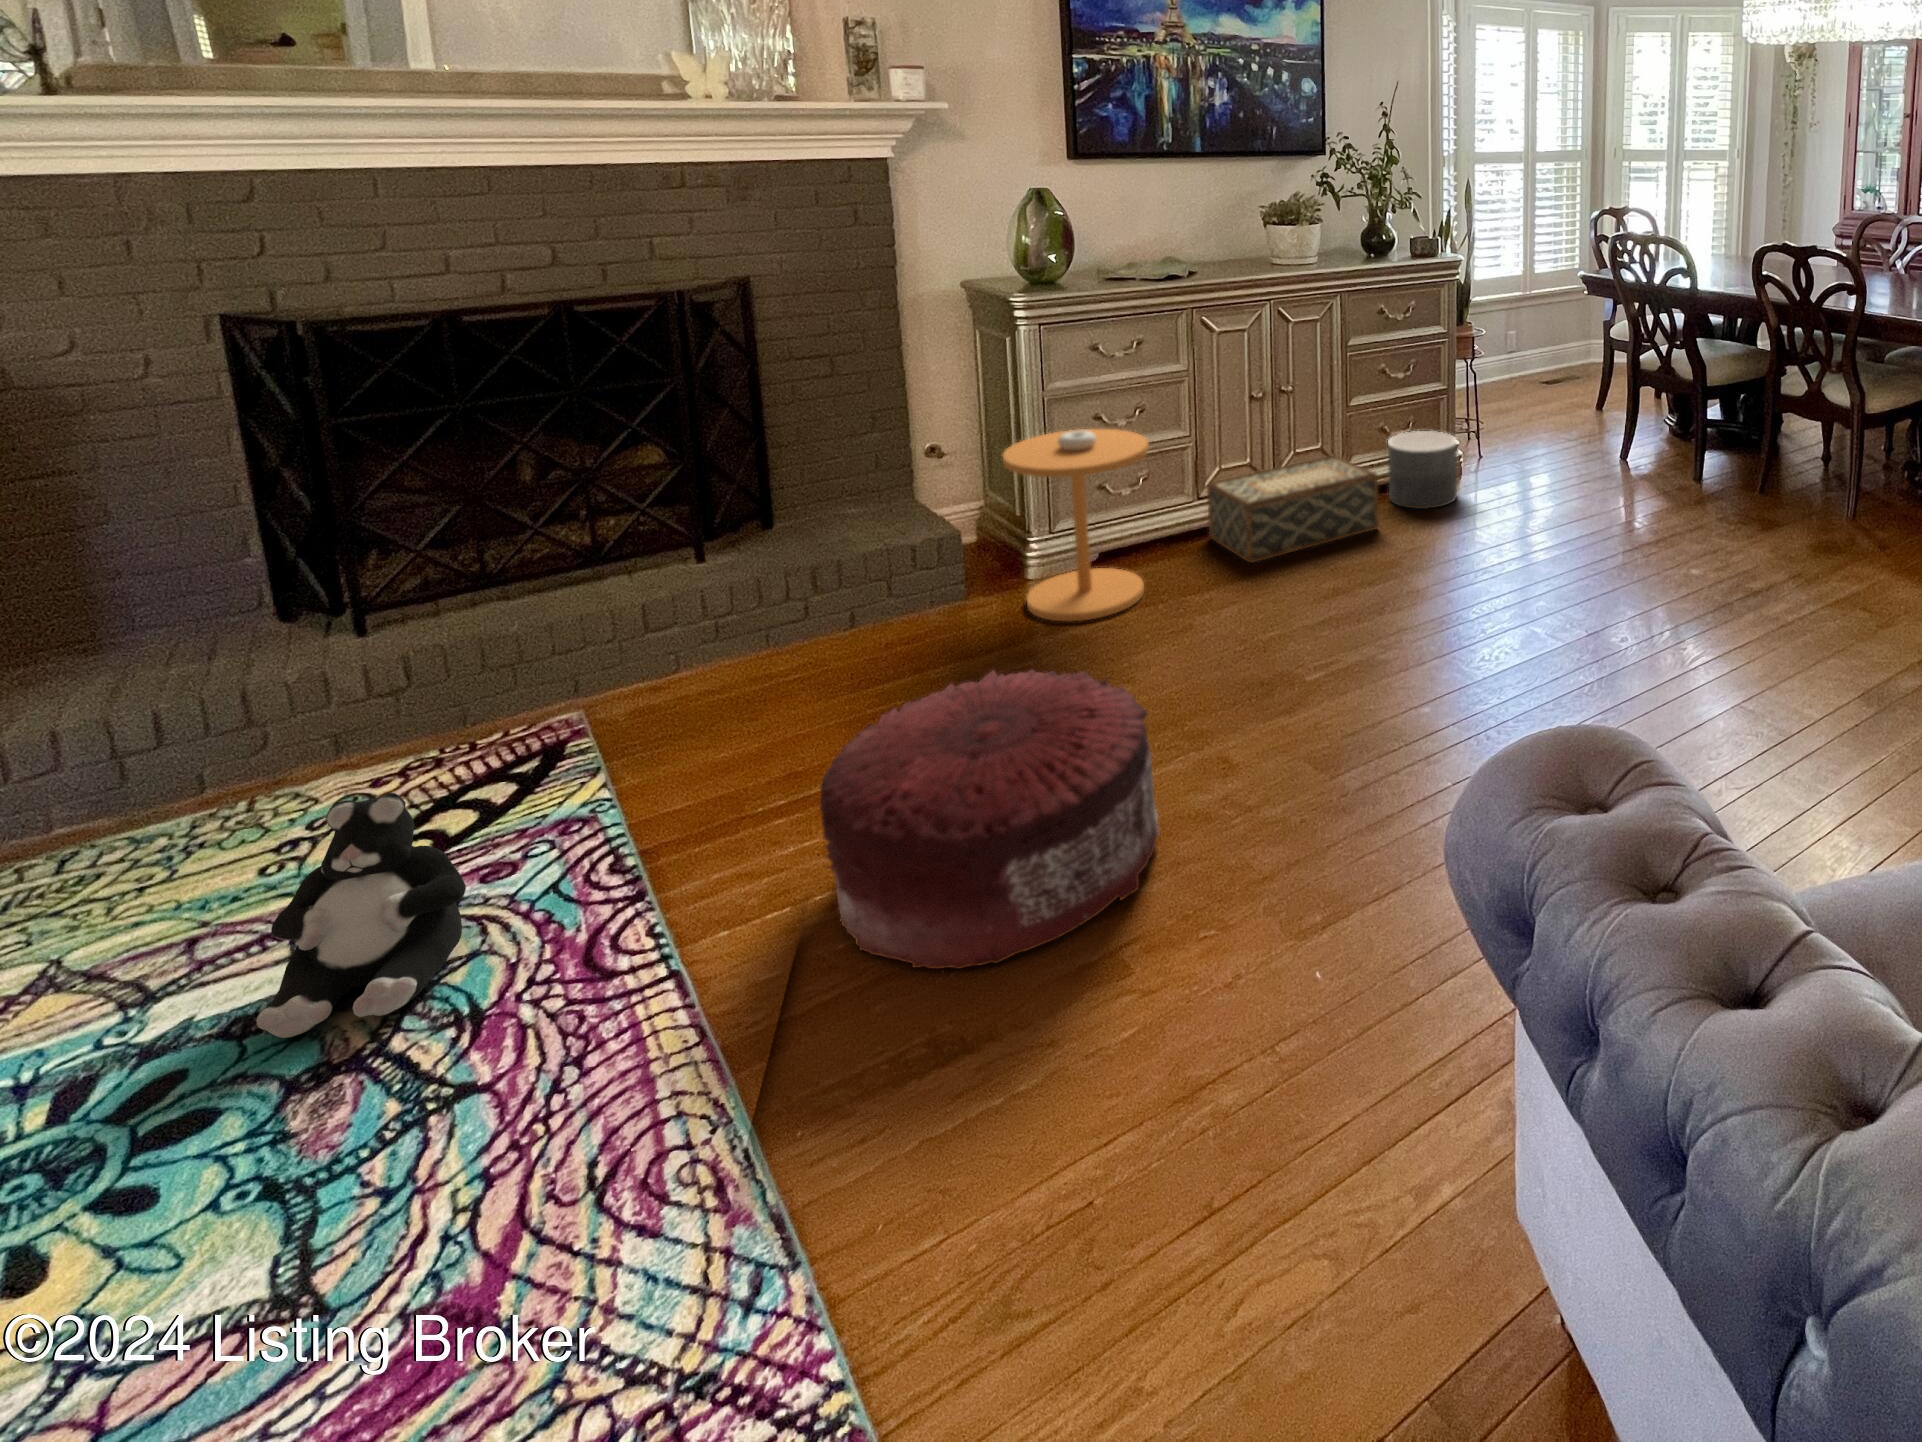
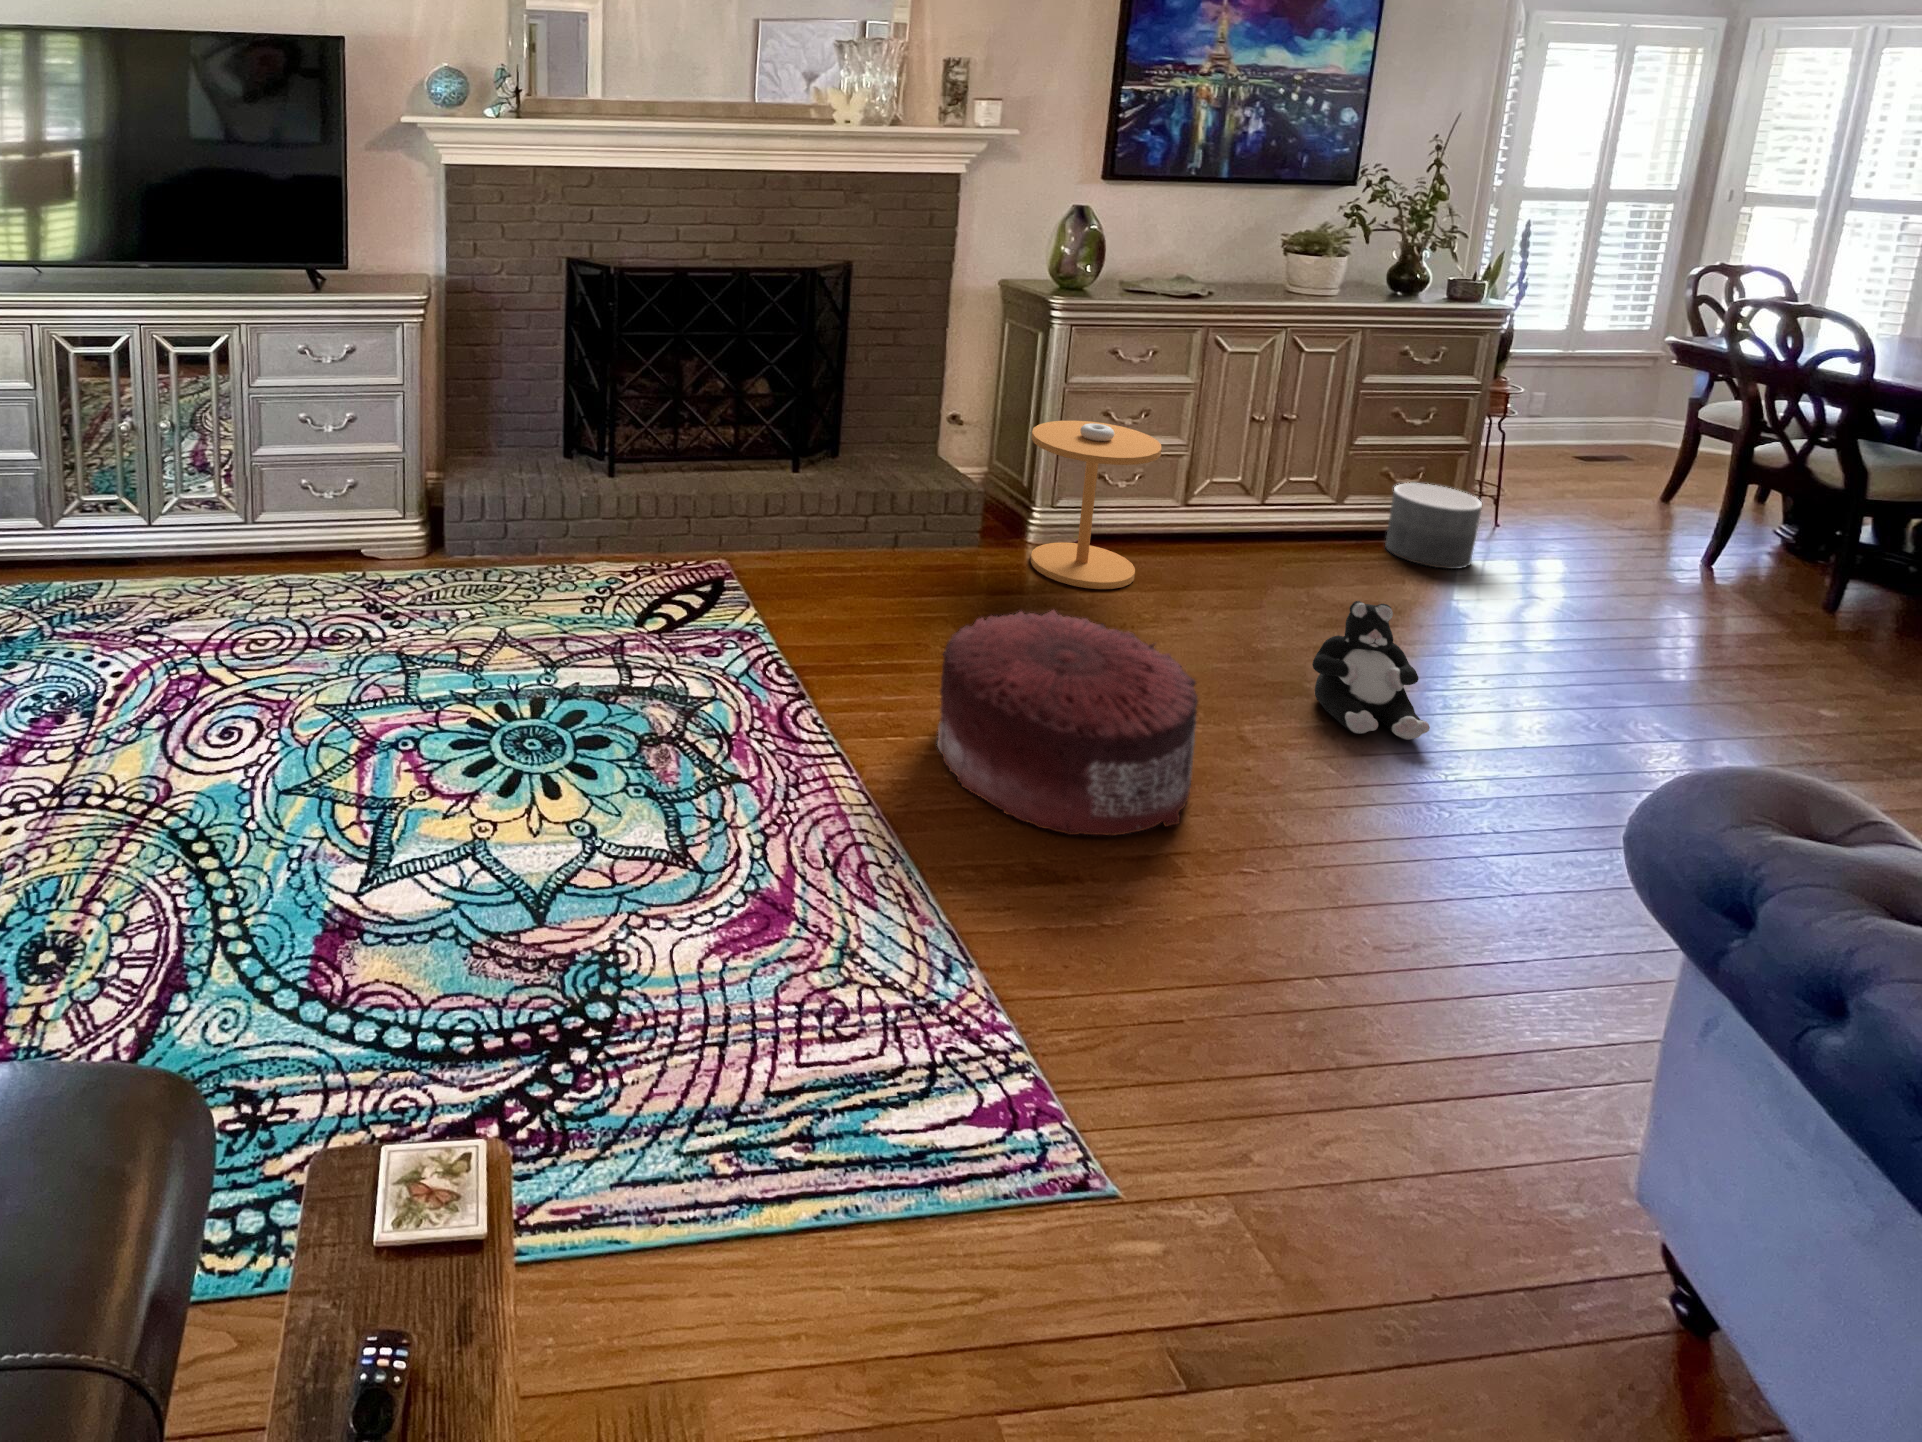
woven basket: present [1207,455,1379,563] -> none [1190,491,1385,576]
plush toy: present [256,793,466,1038] -> present [1312,601,1430,740]

